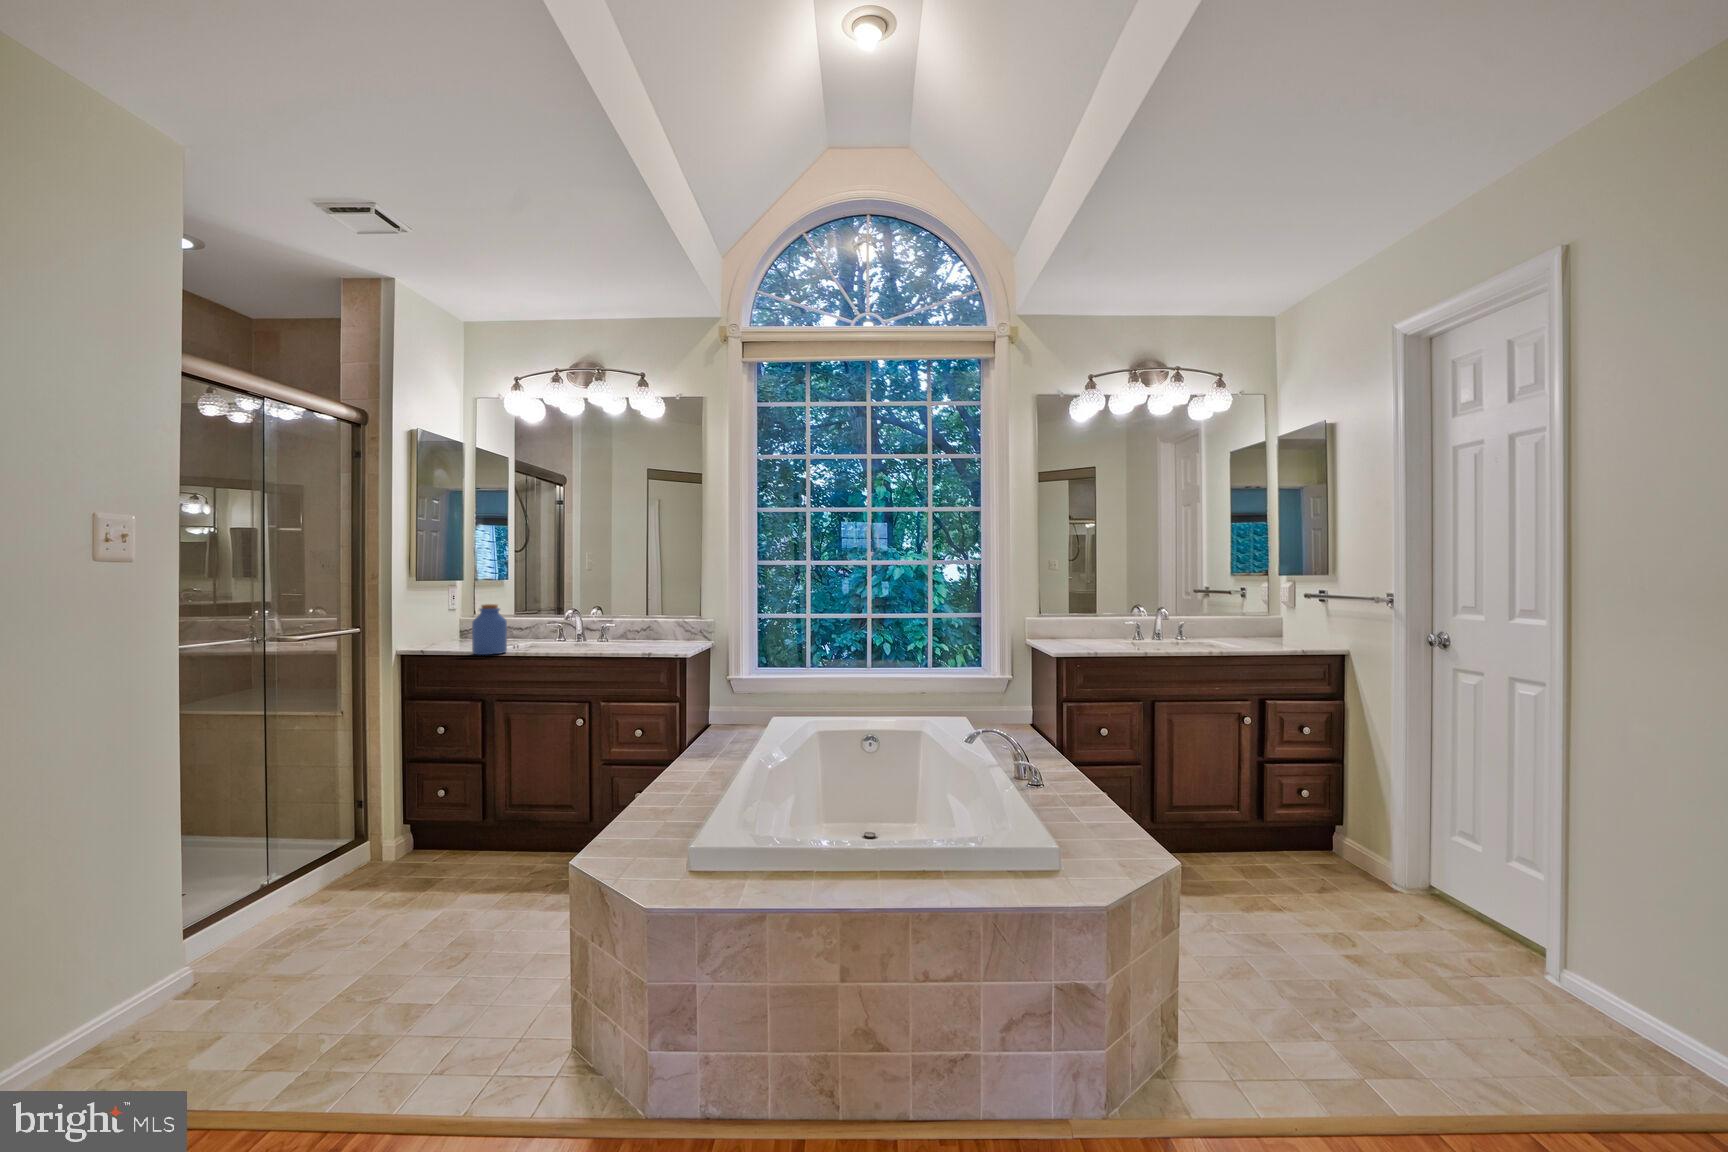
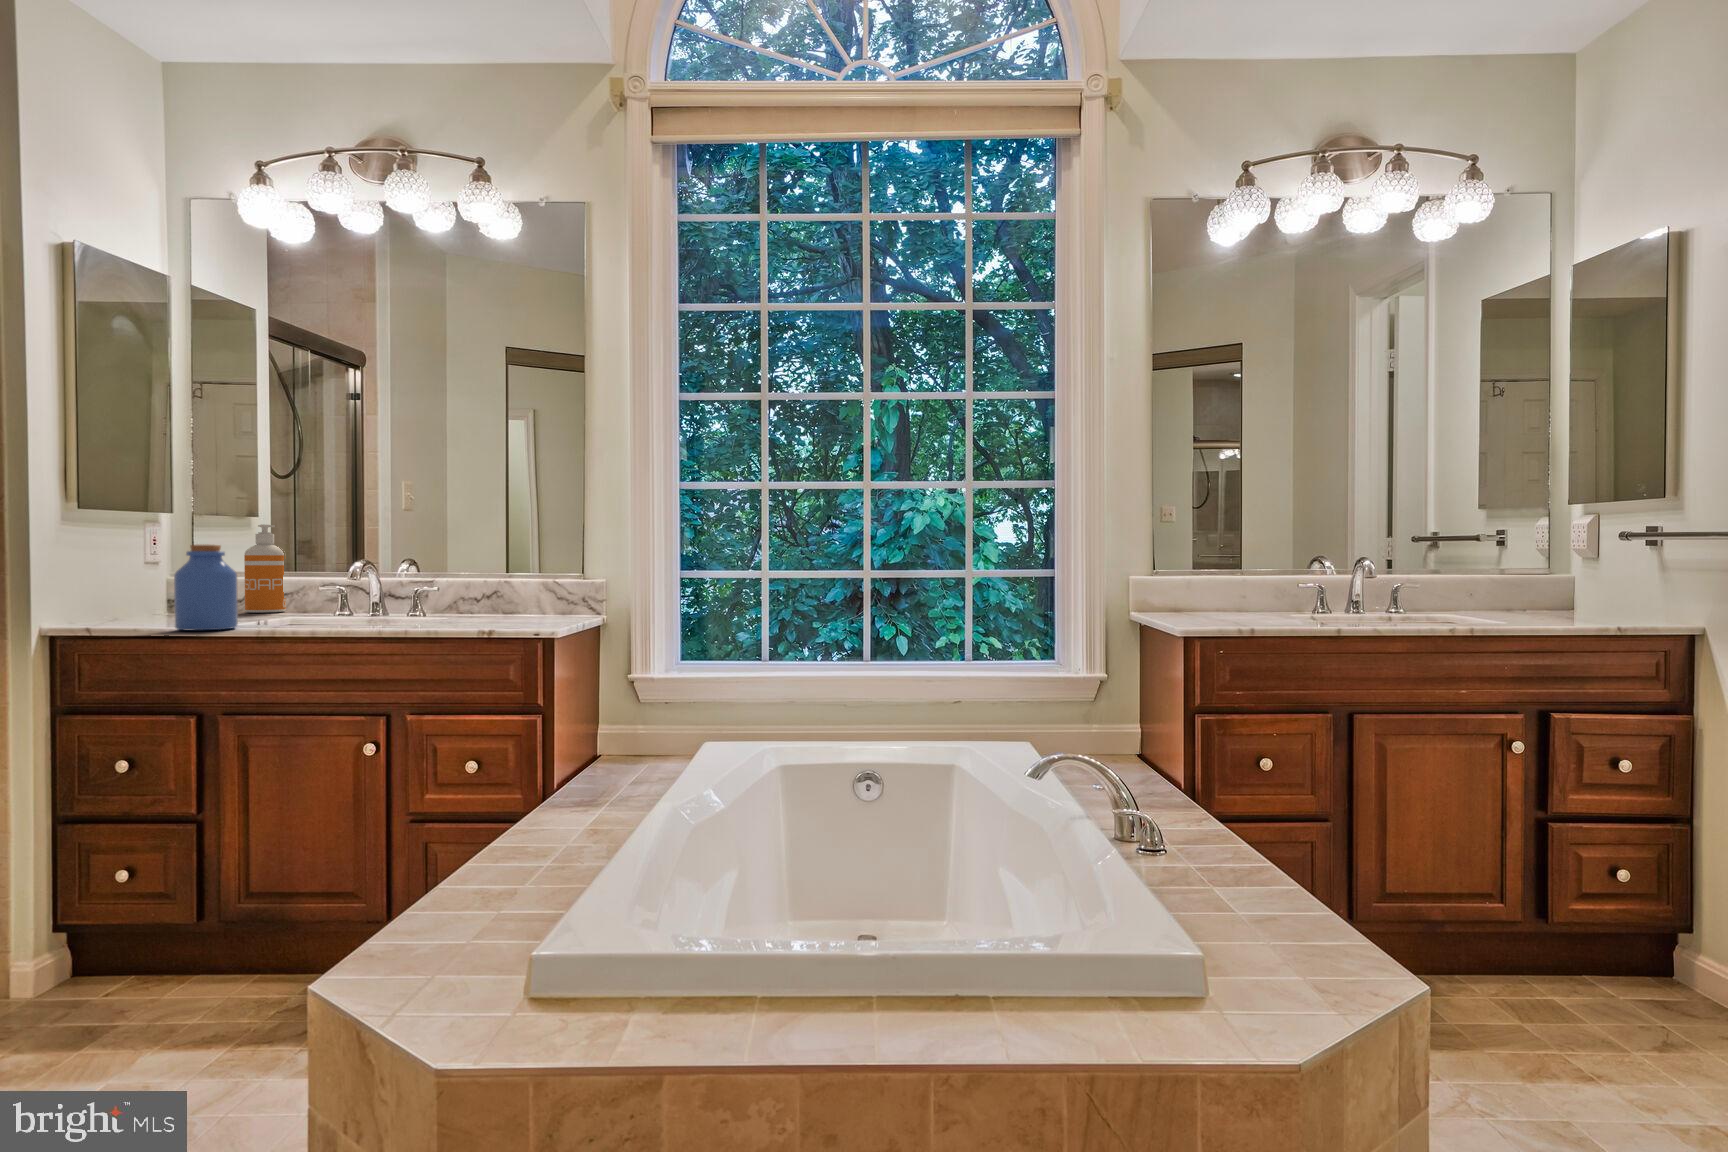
soap dispenser: none [503,586,526,639] -> present [244,524,286,613]

